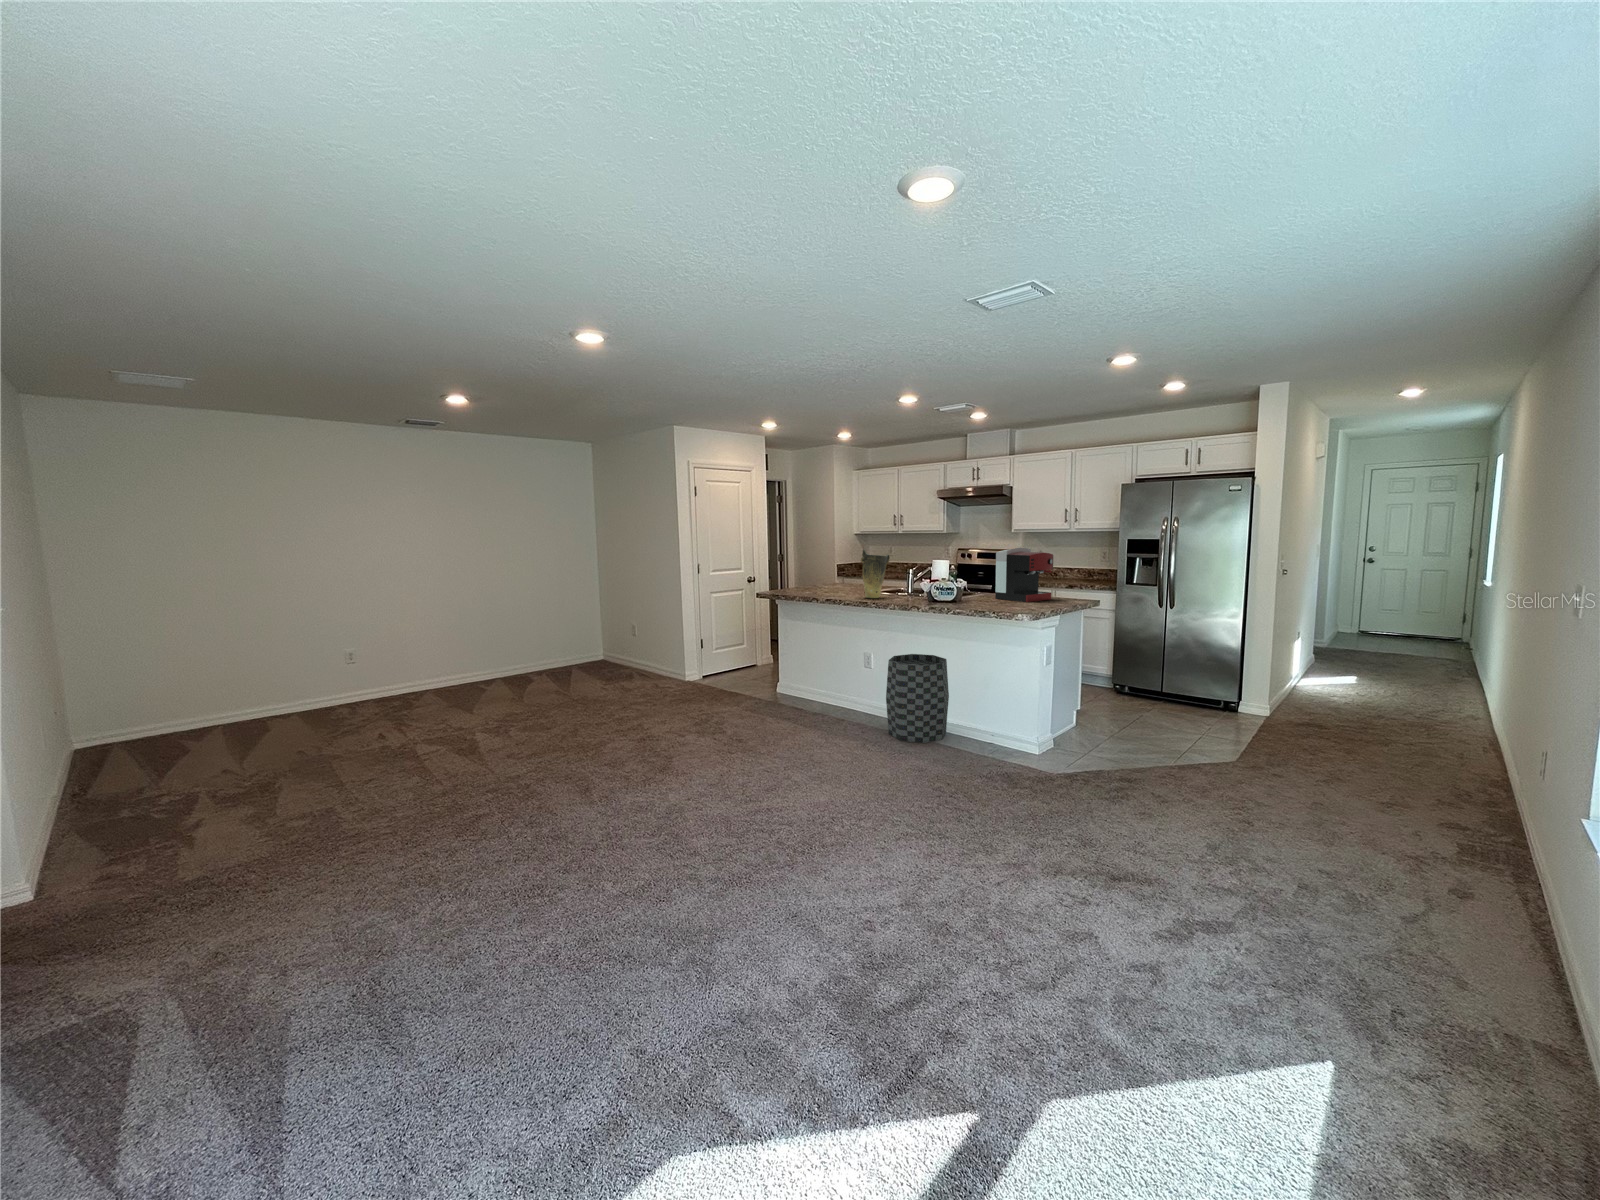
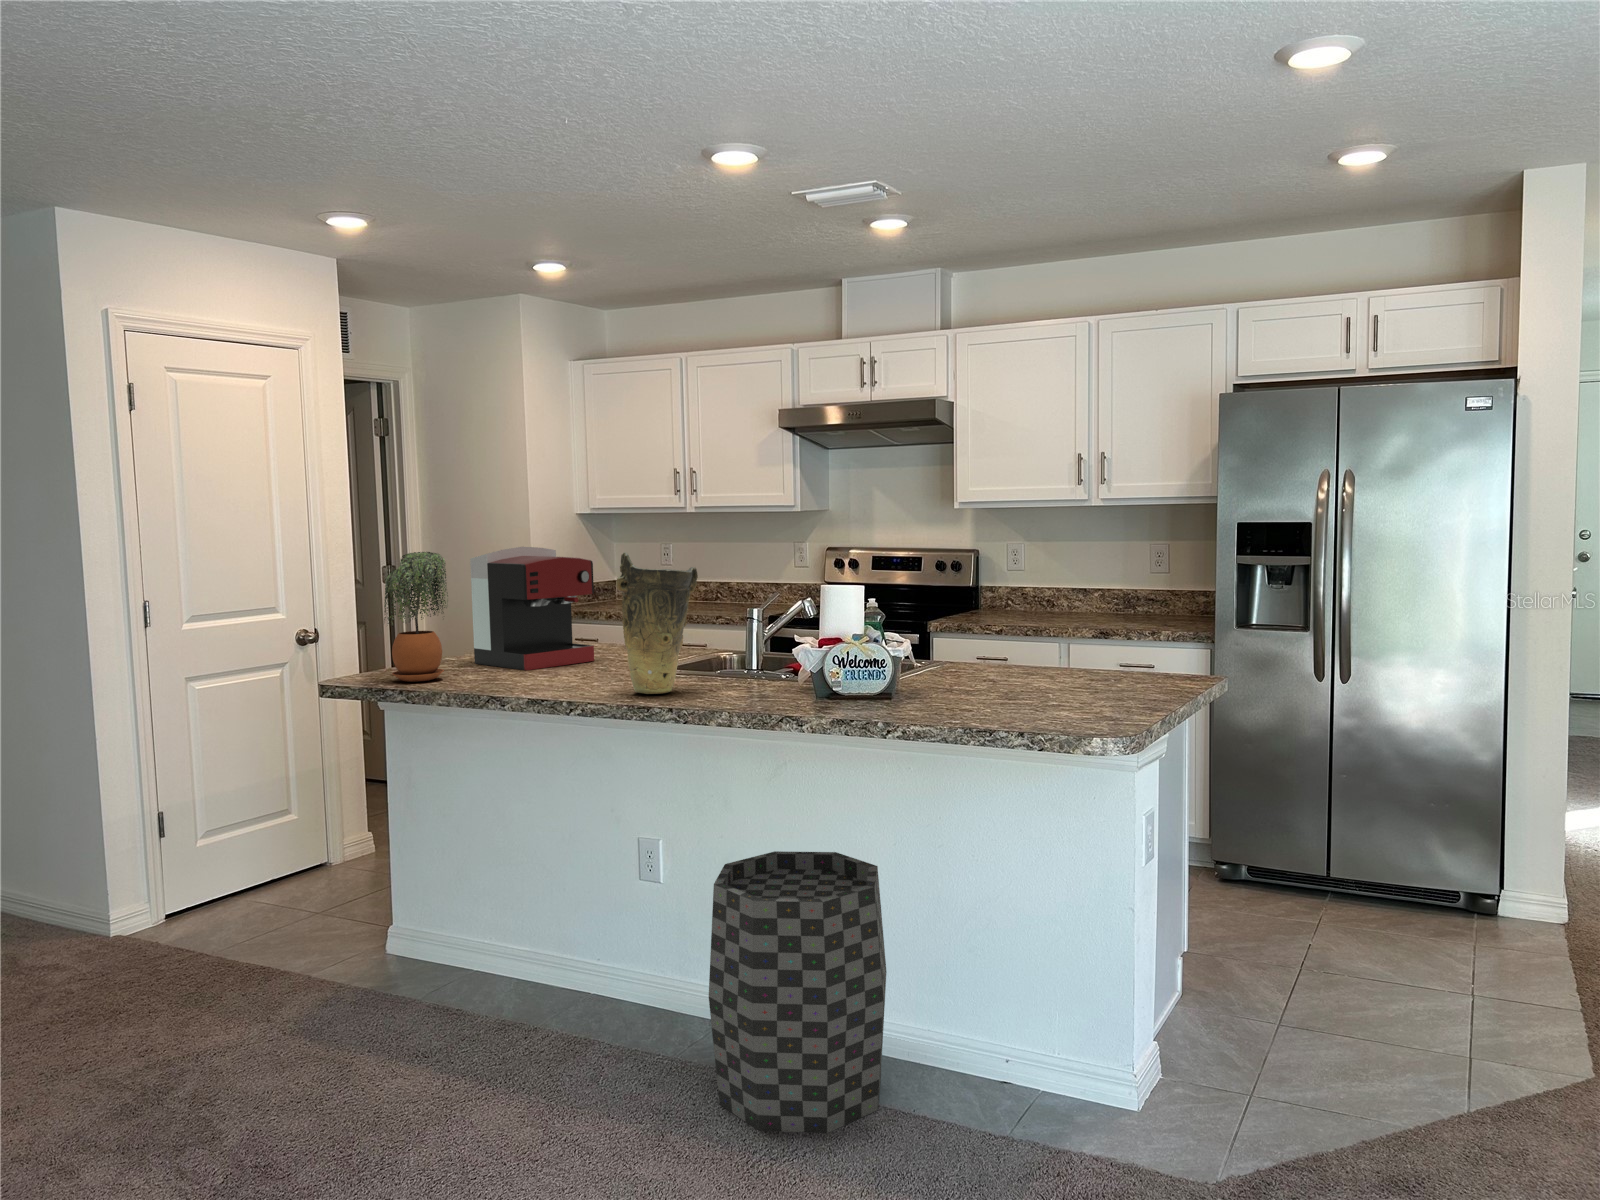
potted plant: none [782,548,805,593] -> present [384,552,448,682]
coffee maker: present [995,548,1053,602] -> present [470,547,594,670]

